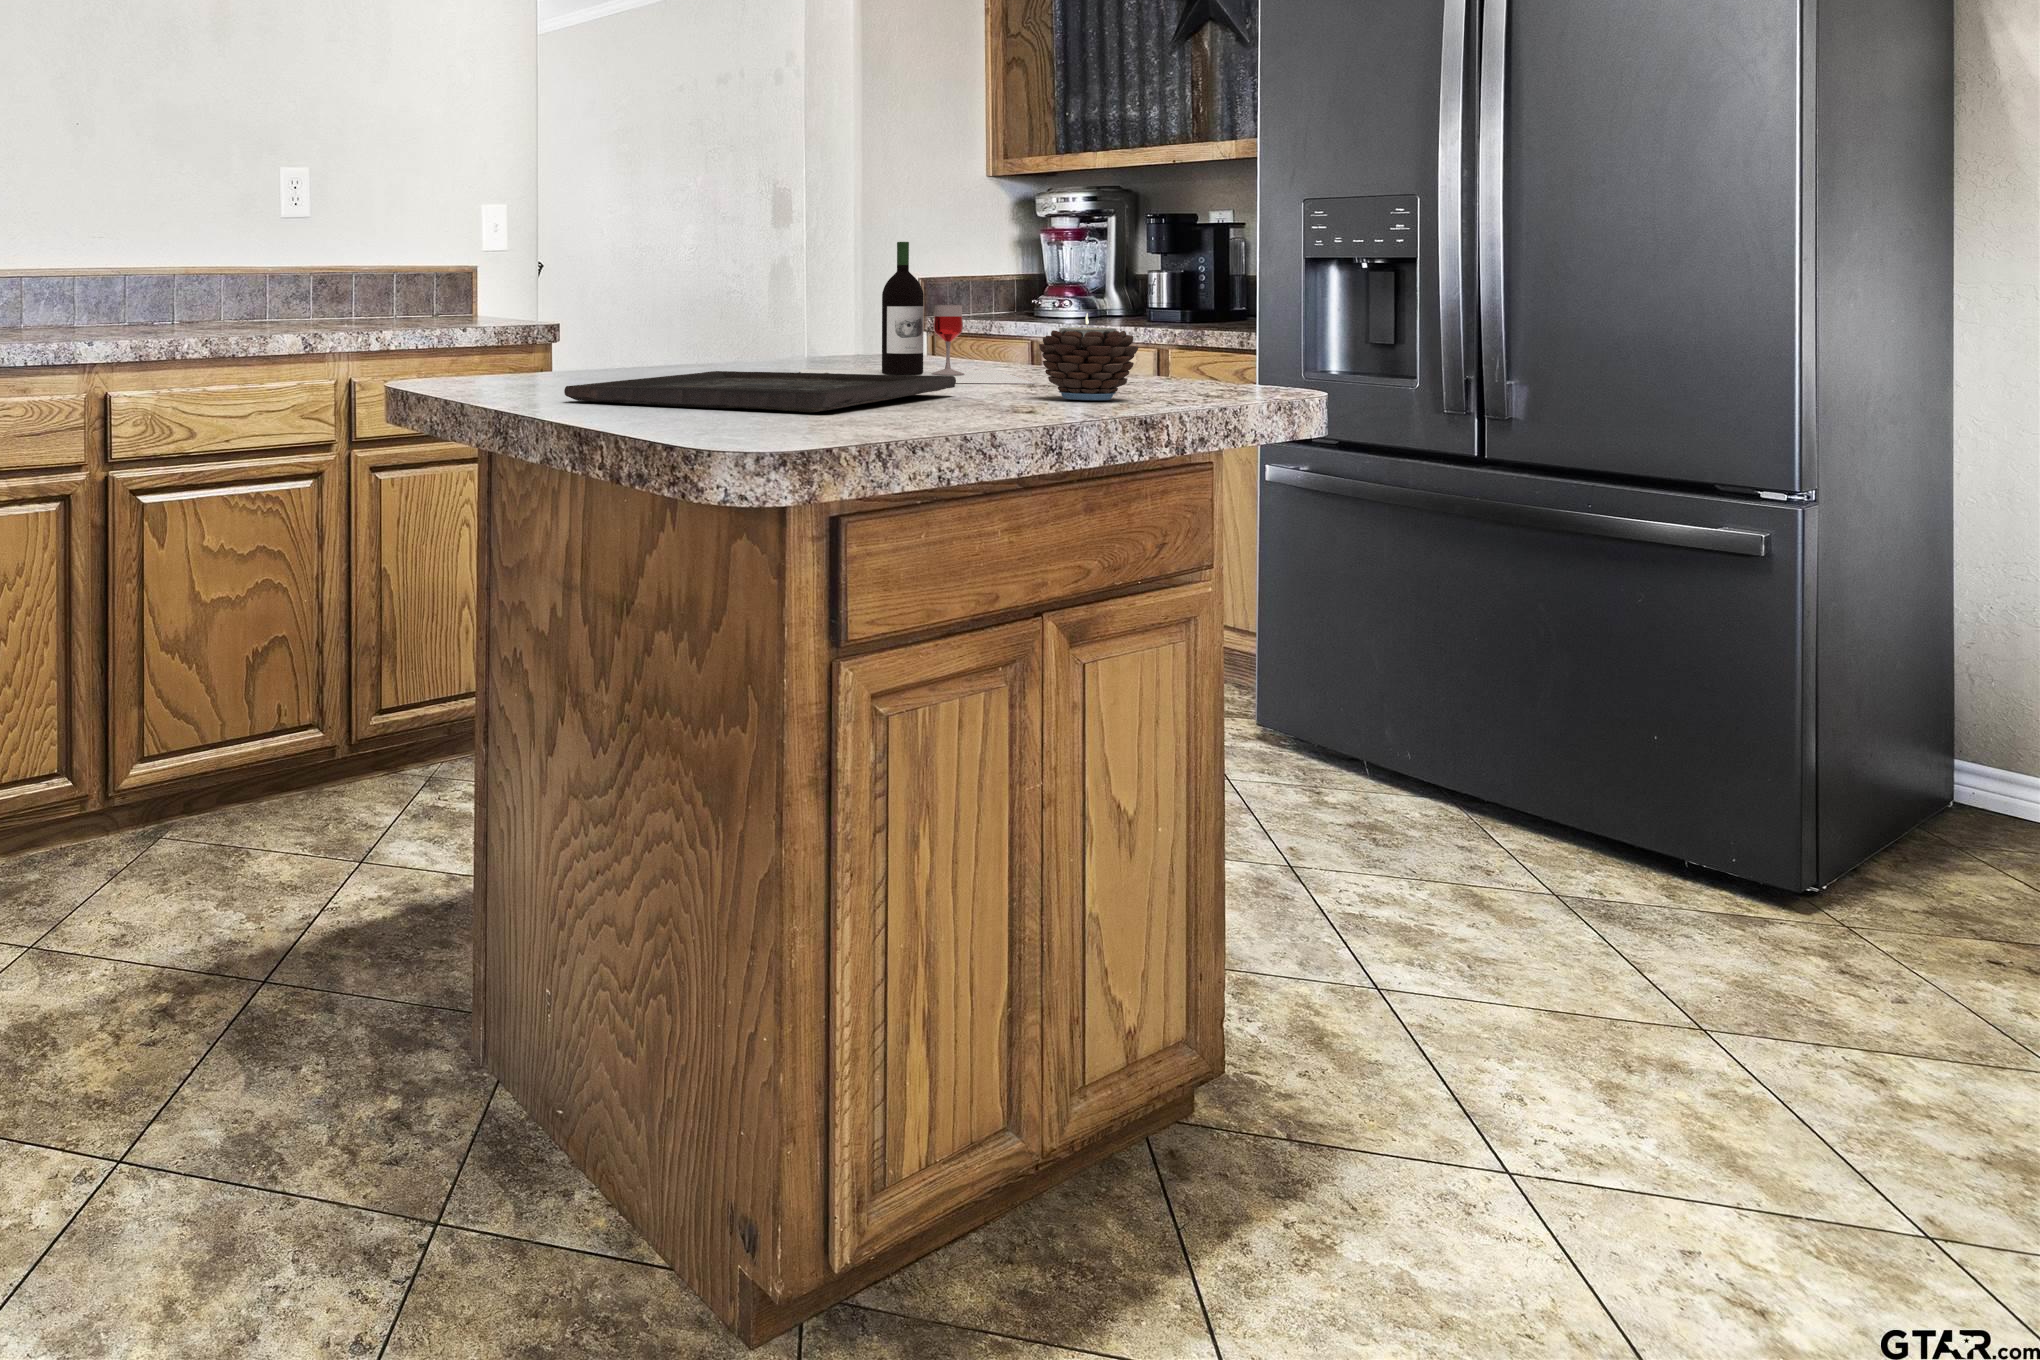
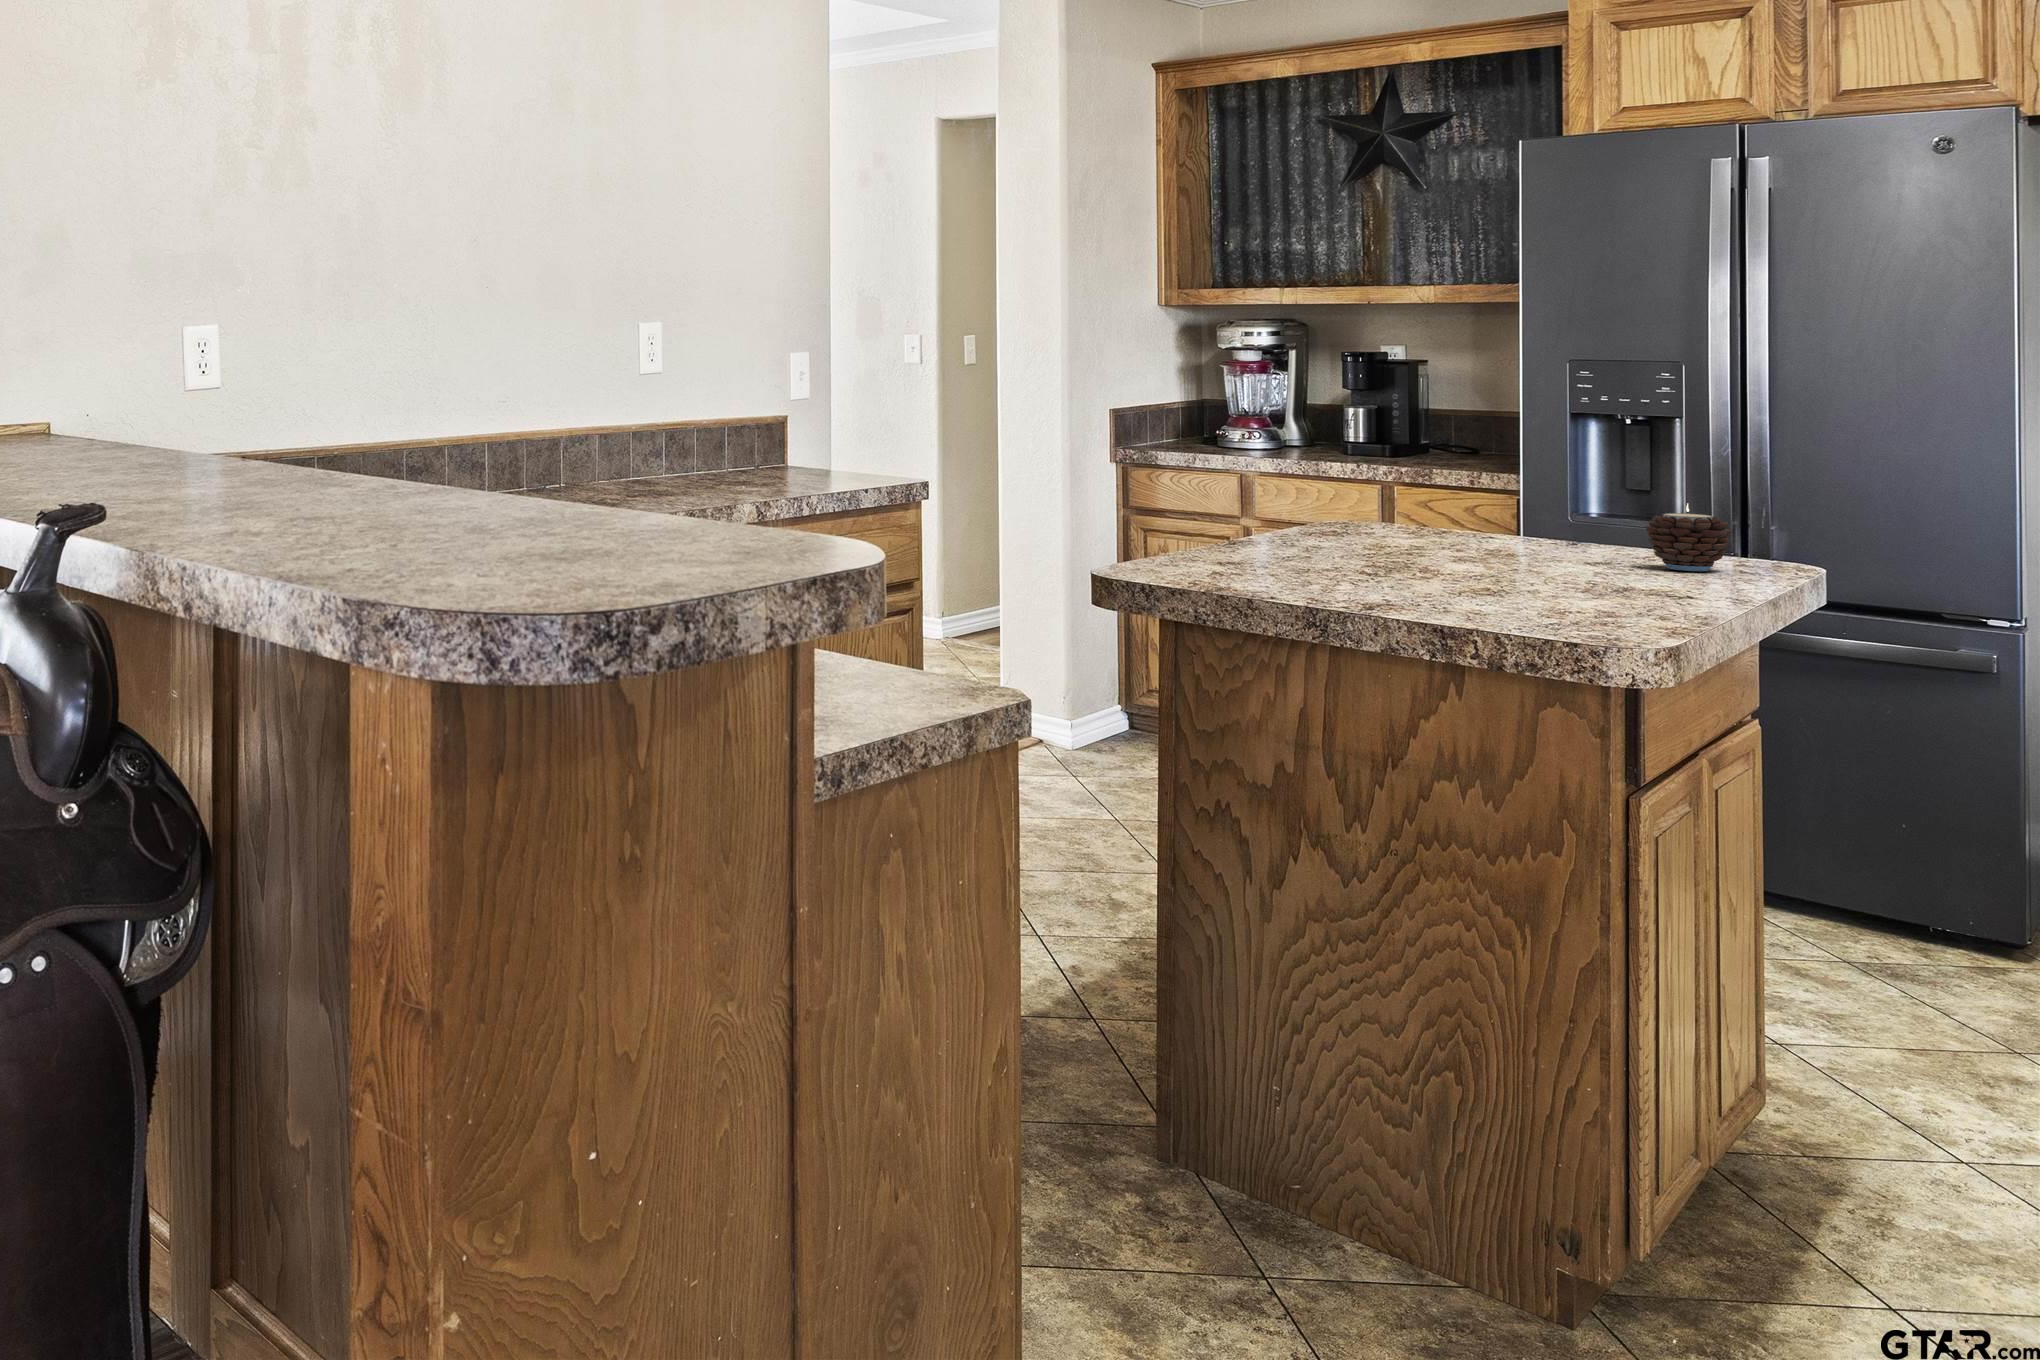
wine bottle: present [800,242,1034,384] -> none [1289,422,1557,548]
tray: present [564,371,956,412] -> none [1323,541,1591,589]

